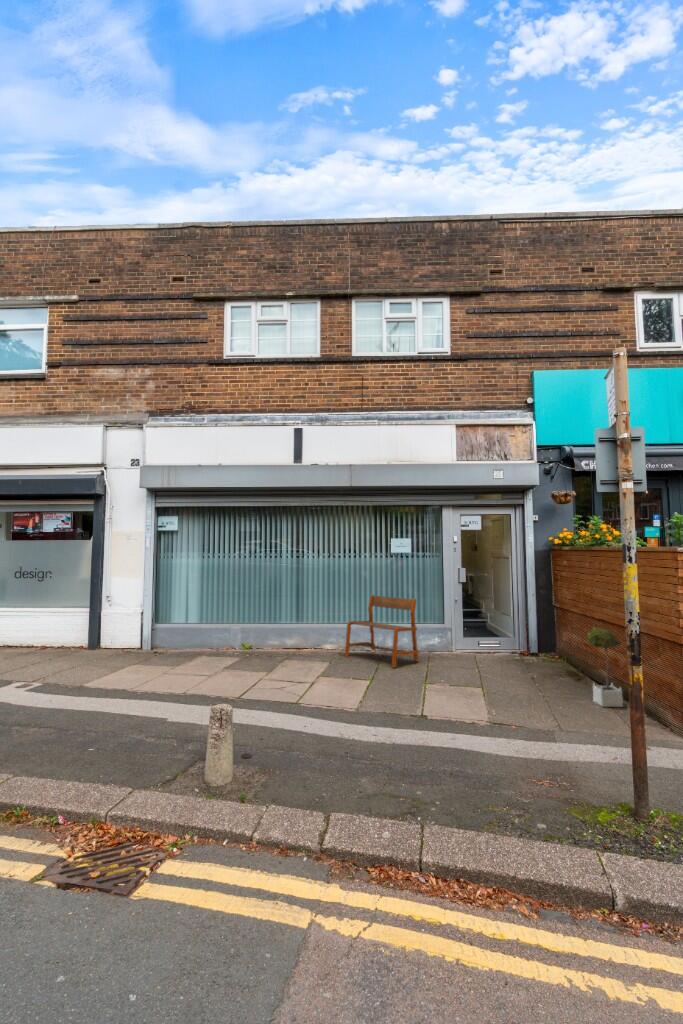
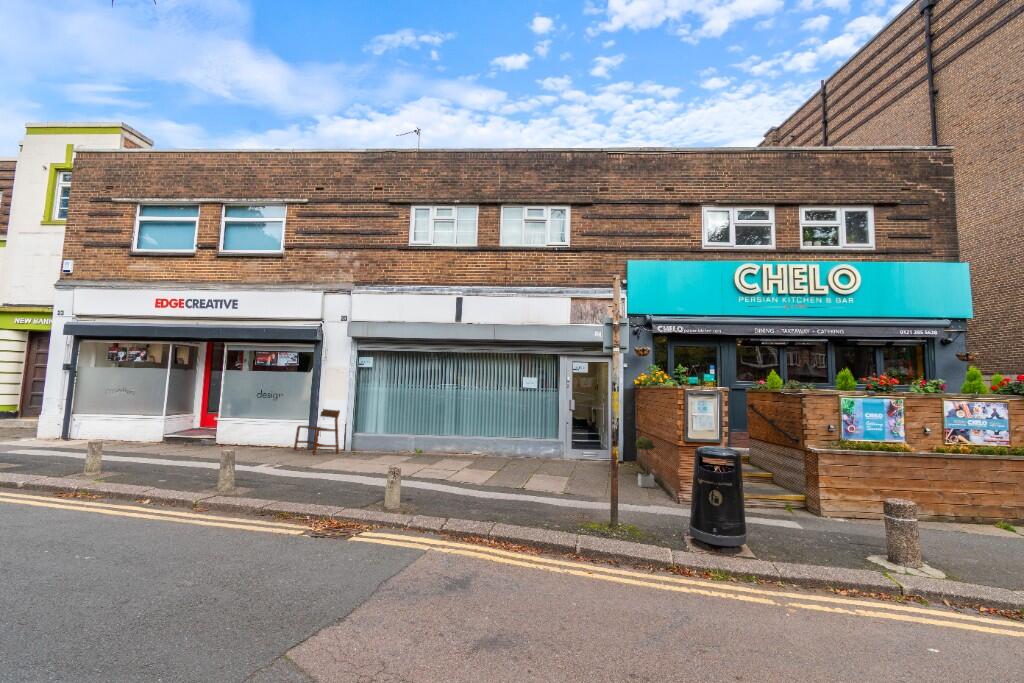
bench: present [345,595,419,668] -> present [294,409,340,455]

